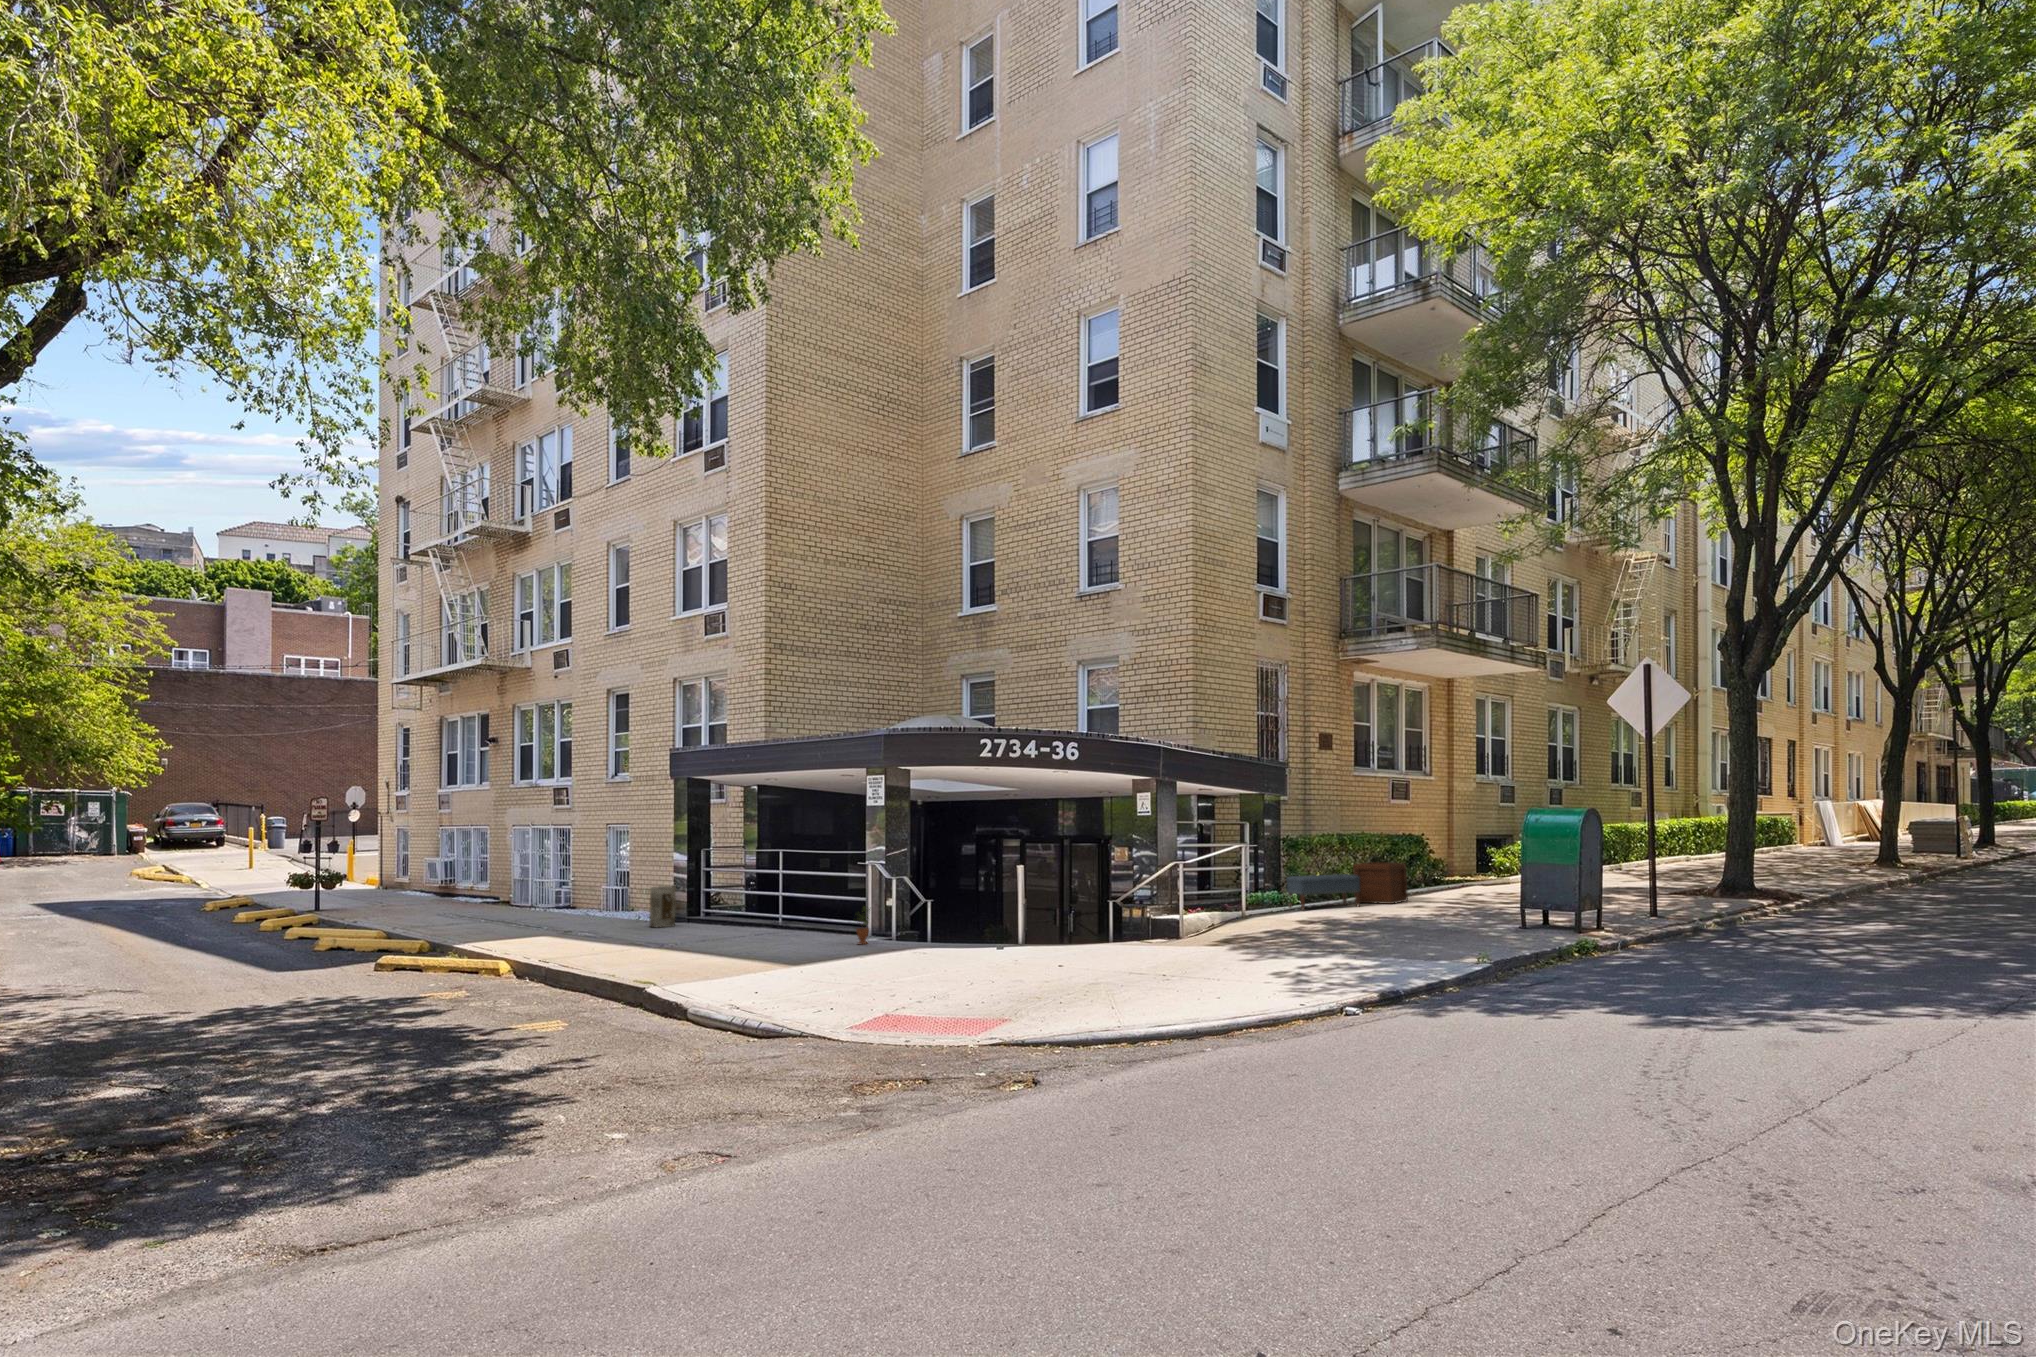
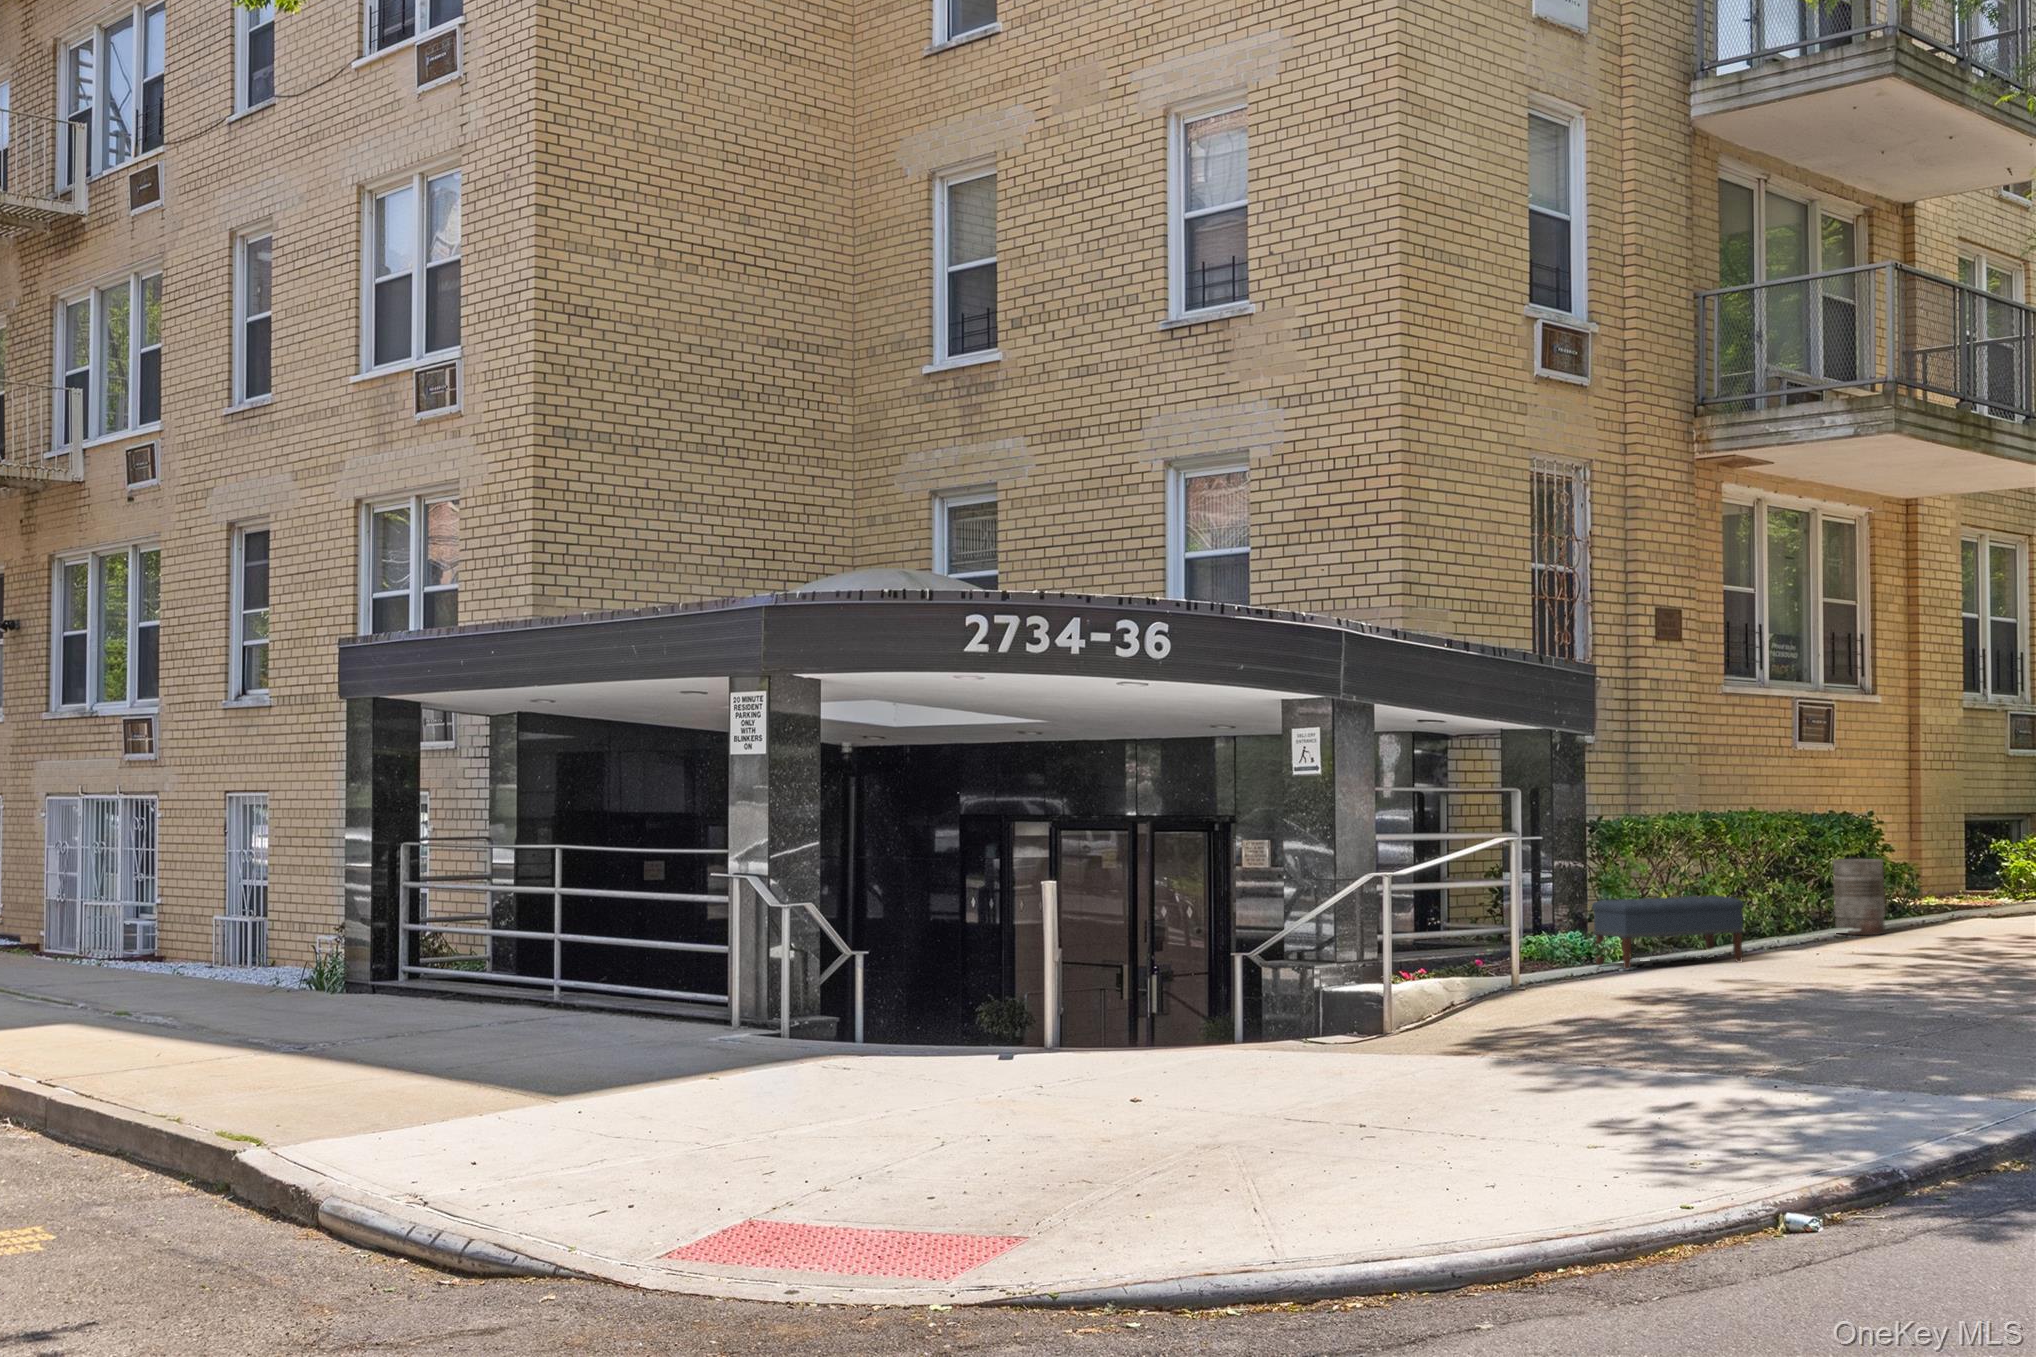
wooden crate: present [1353,862,1408,904] -> none [1727,871,1838,956]
trash can: present [650,886,676,927] -> present [1833,859,1886,935]
potted plant: present [856,907,870,944] -> none [702,960,741,1043]

